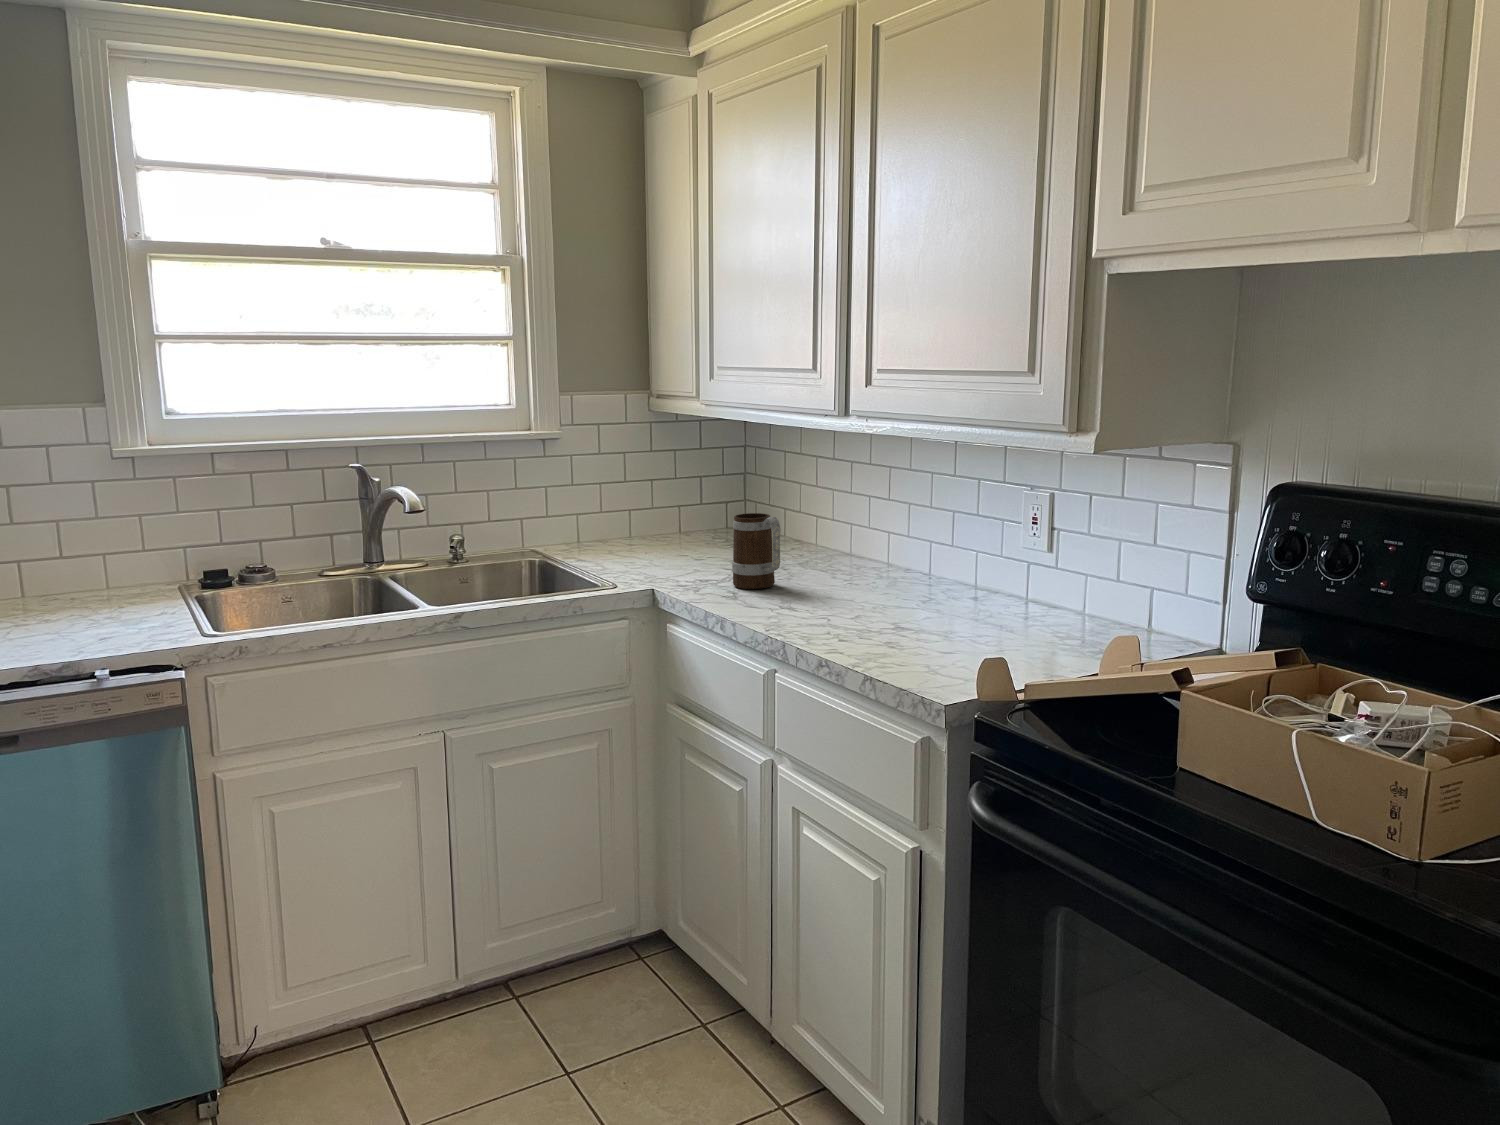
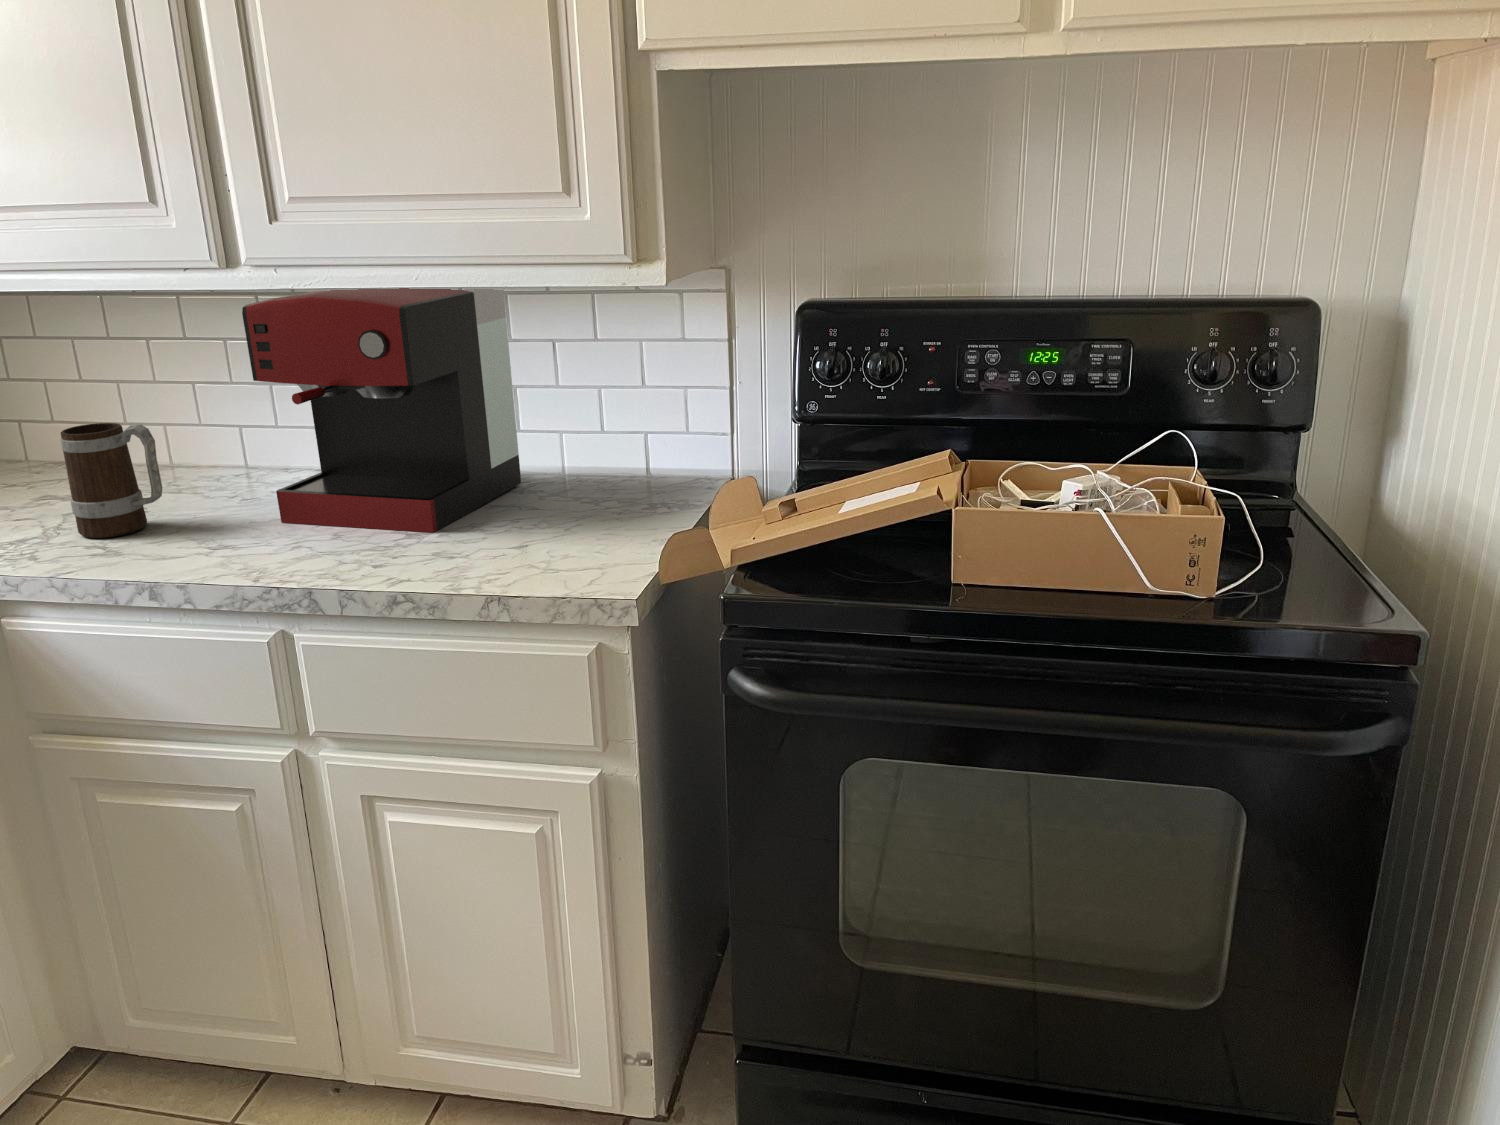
coffee maker: none [834,418,1042,630] -> present [242,288,521,532]

